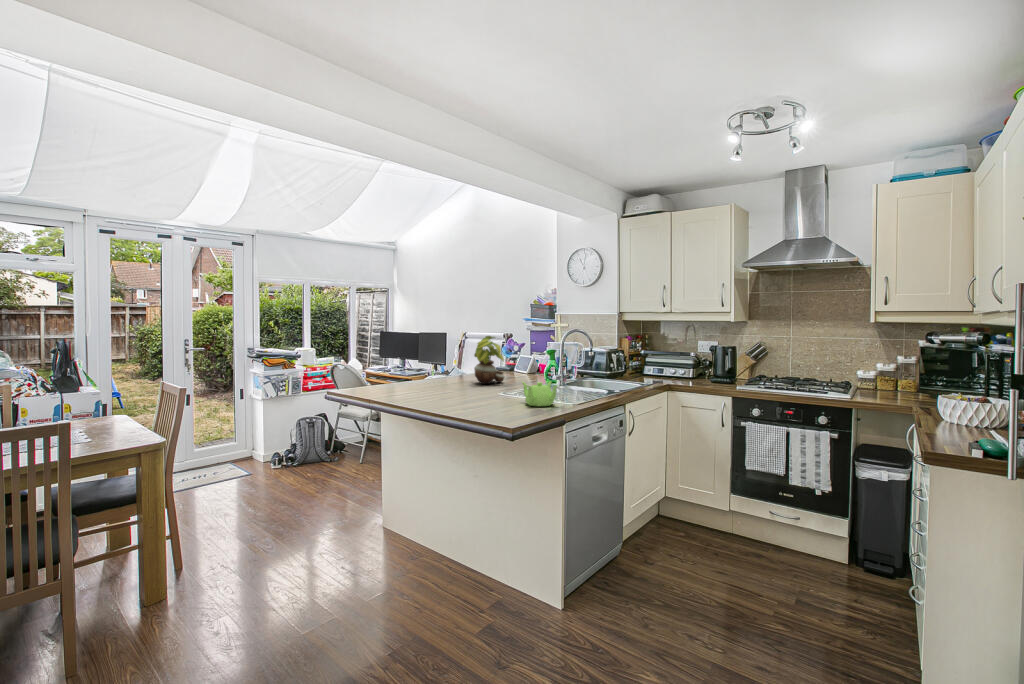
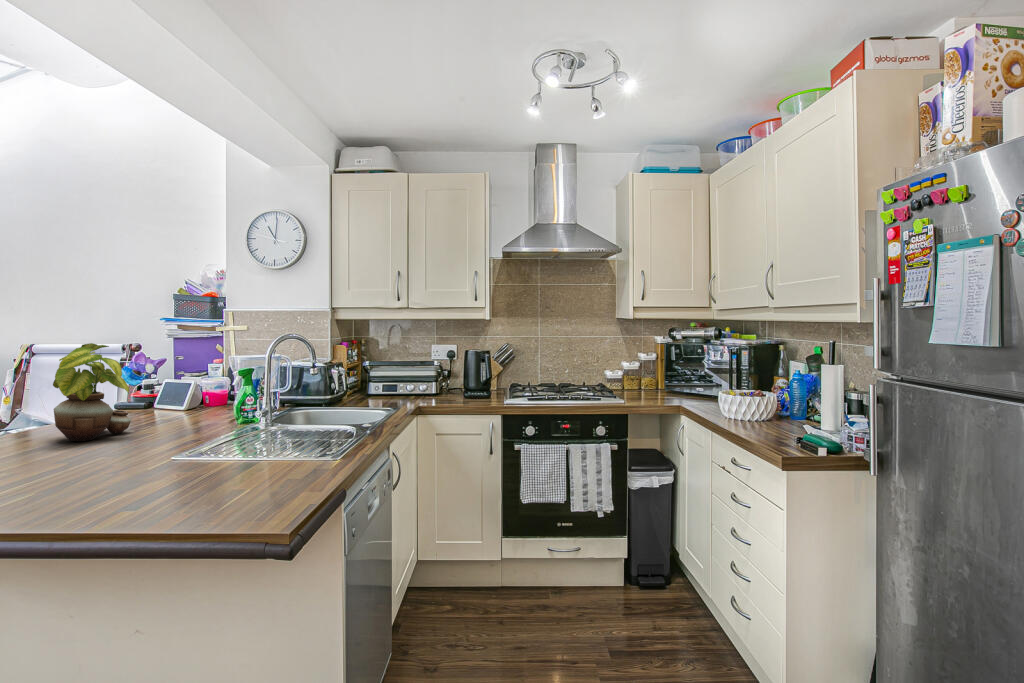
teapot: present [522,382,557,406] -> none [183,425,276,483]

